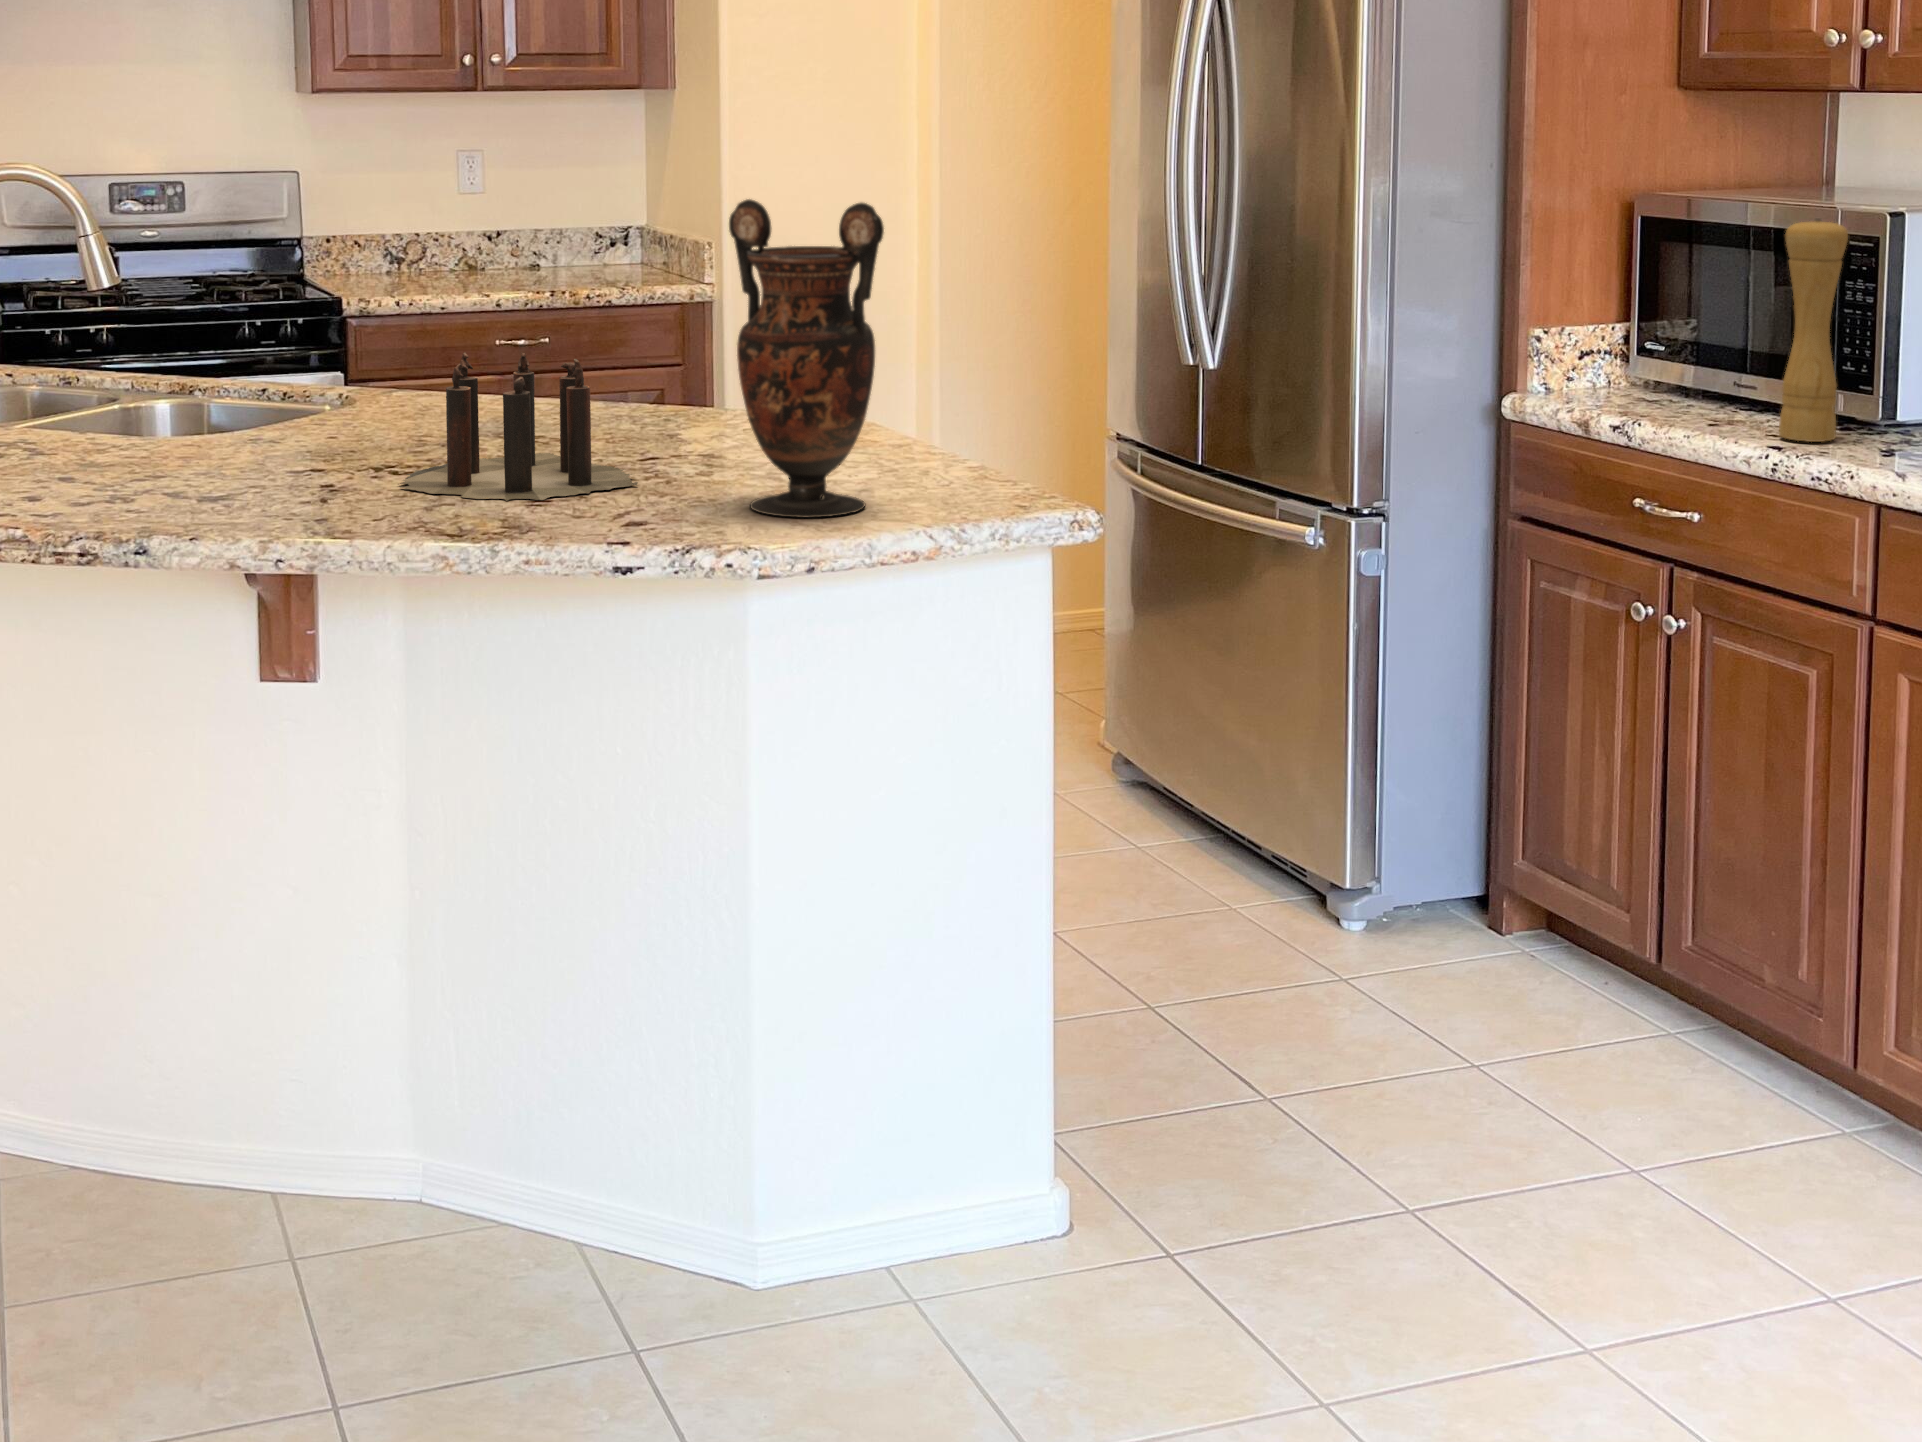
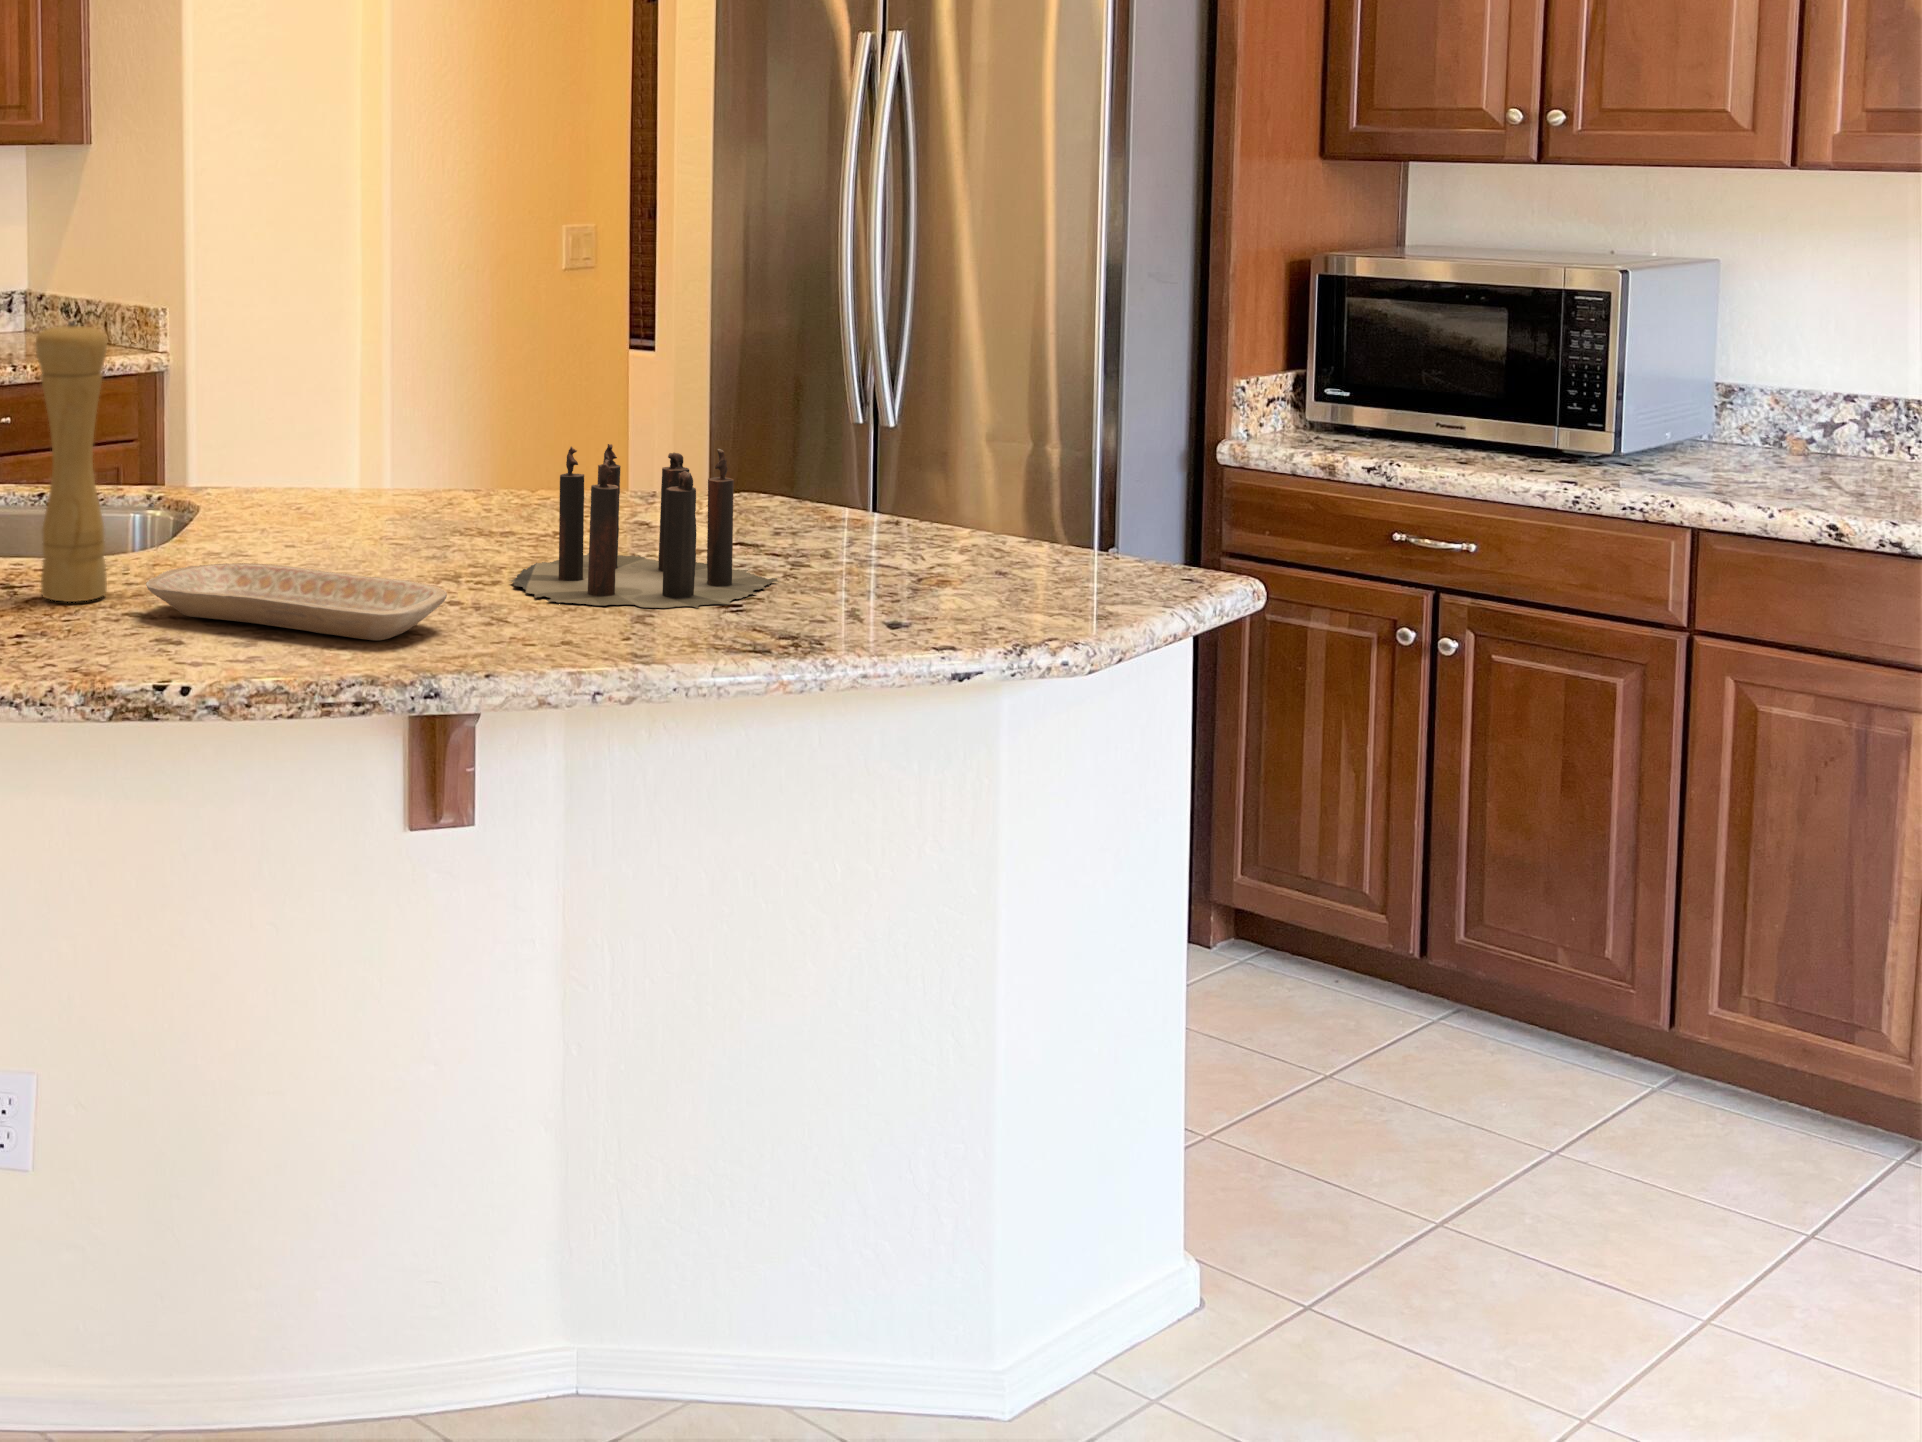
vase: present [729,199,884,518] -> none [915,275,1105,605]
pepper mill: present [1779,218,1848,442] -> present [35,321,107,602]
tray: none [63,440,261,507] -> present [146,563,447,640]

